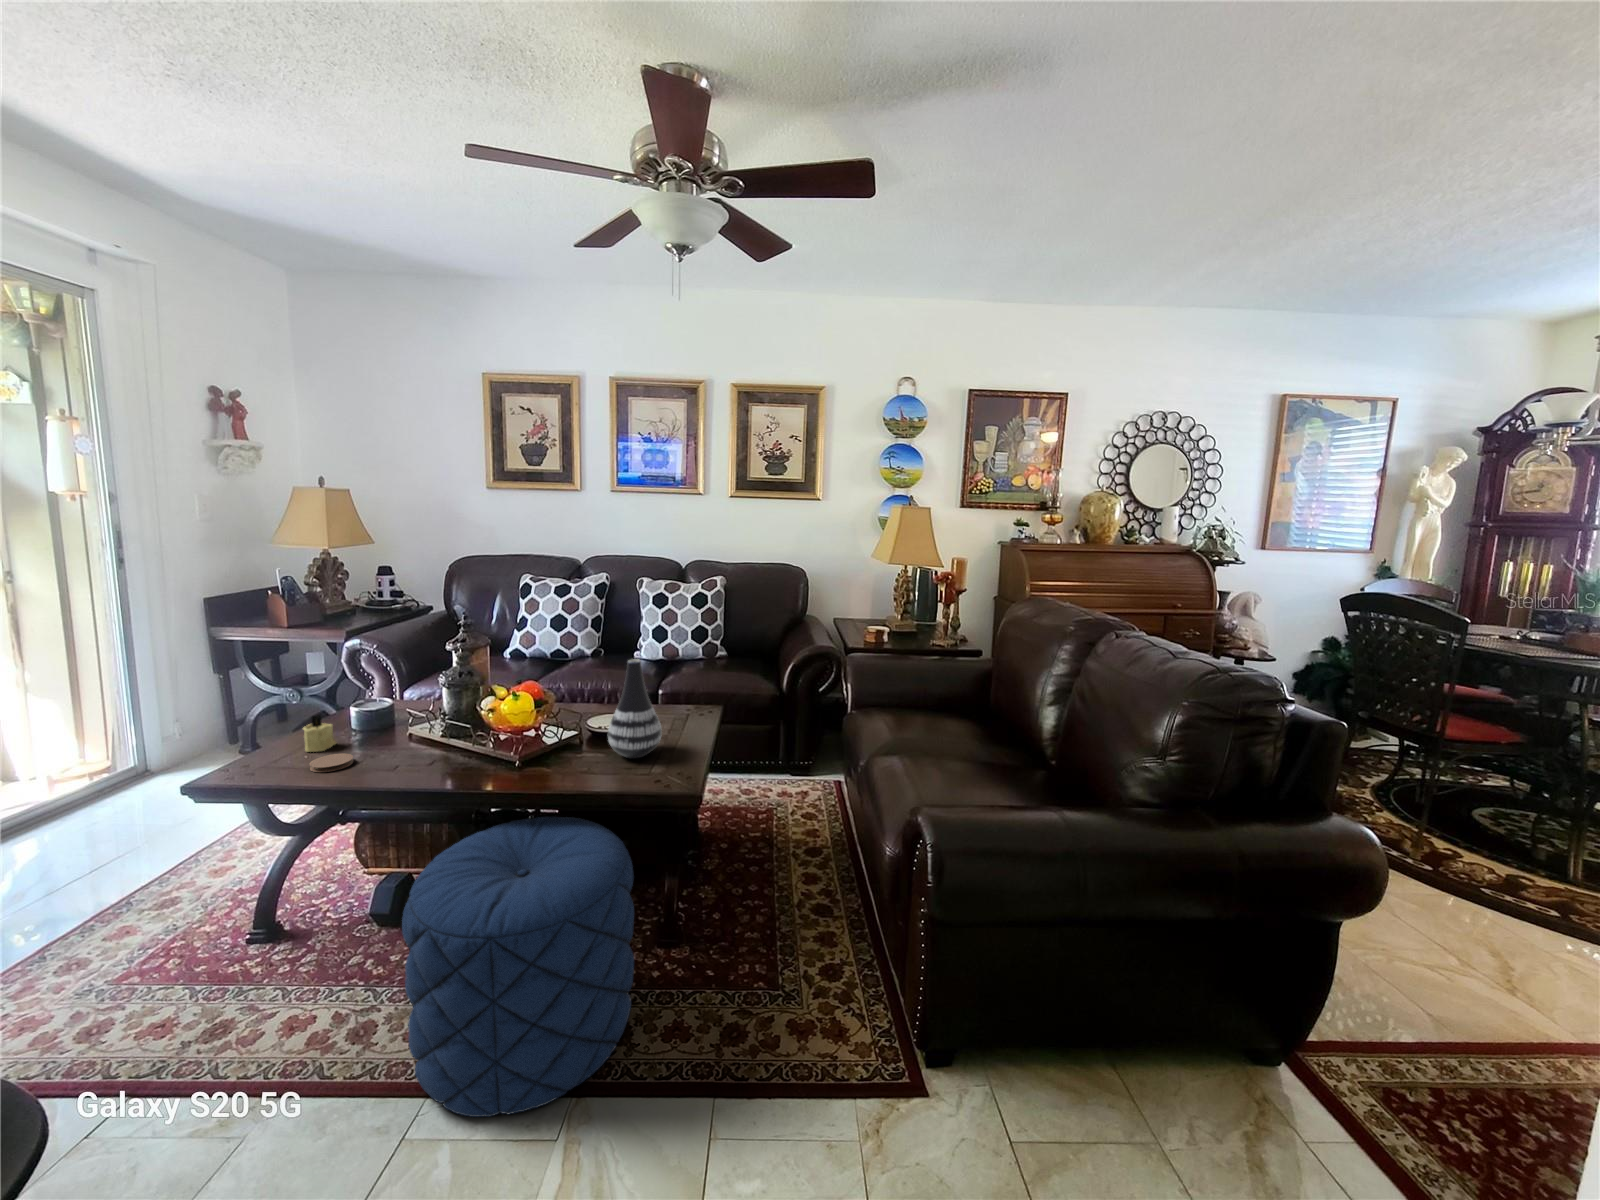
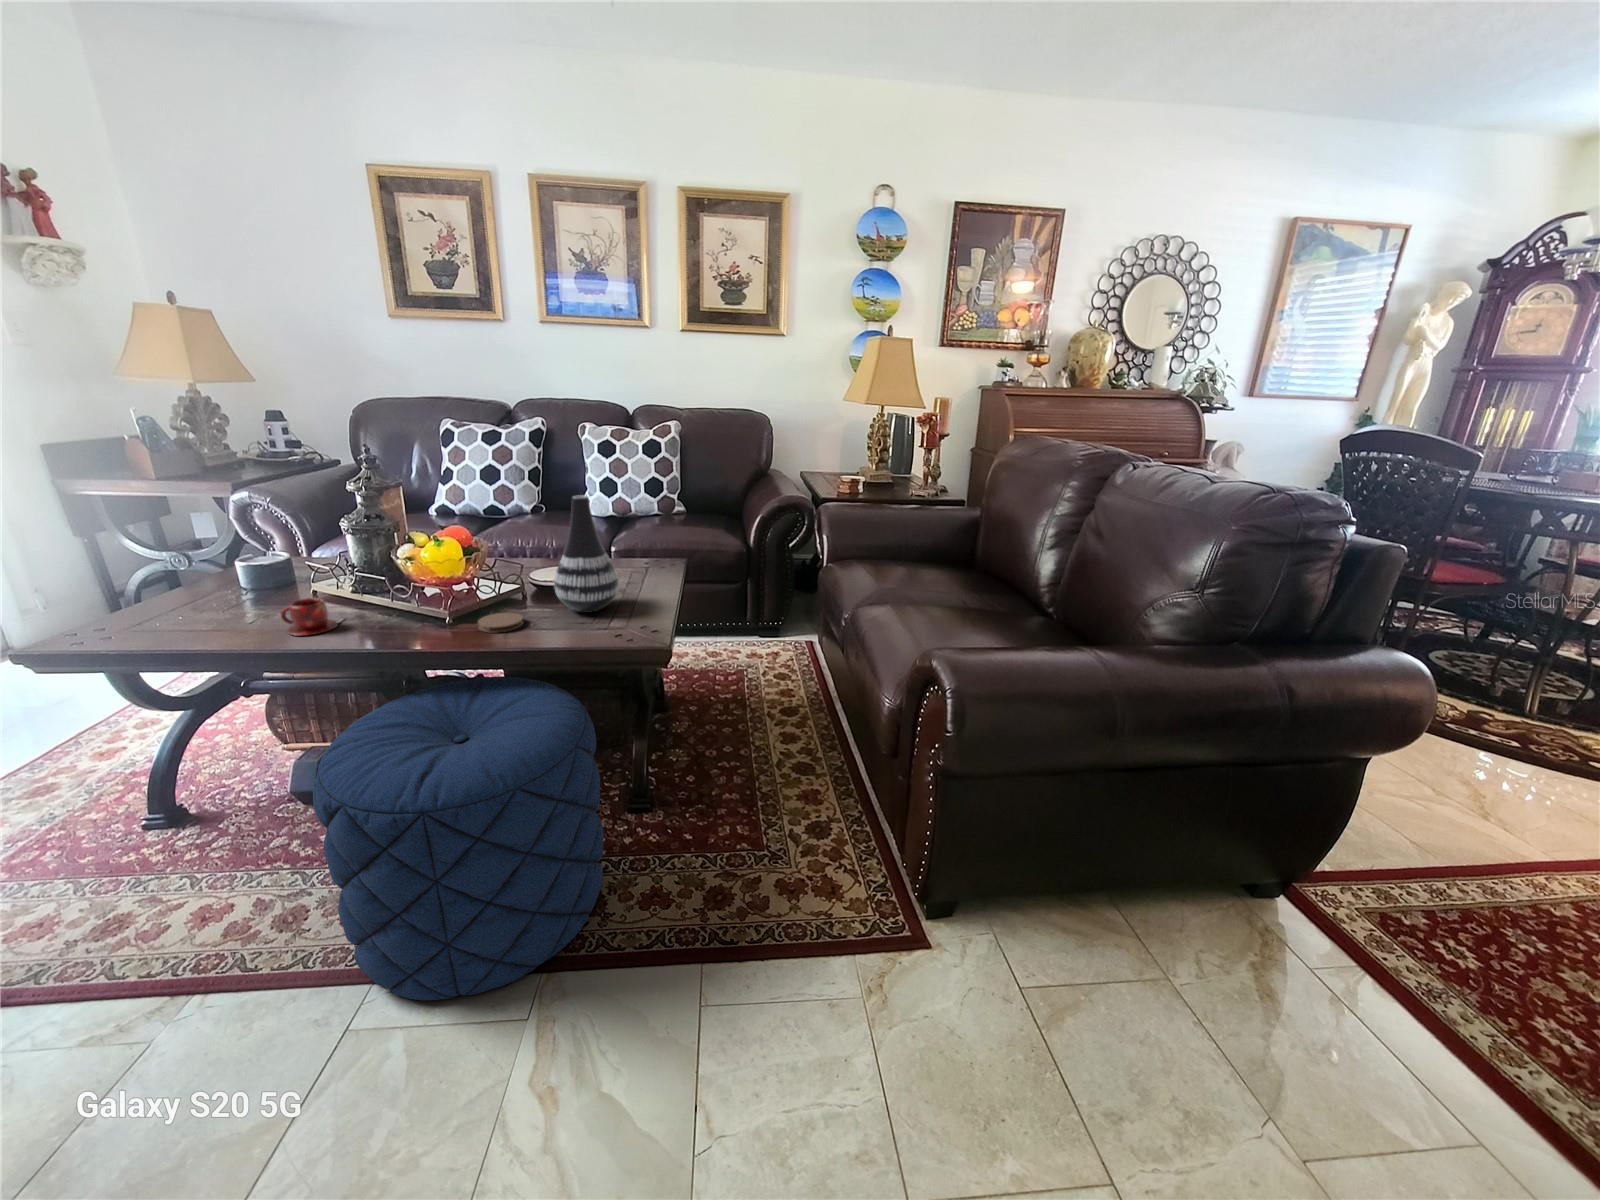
candle: present [303,715,336,752] -> none [168,568,218,613]
teacup: none [388,743,431,776] -> present [281,598,338,636]
coaster: present [309,754,353,772] -> present [478,612,523,632]

